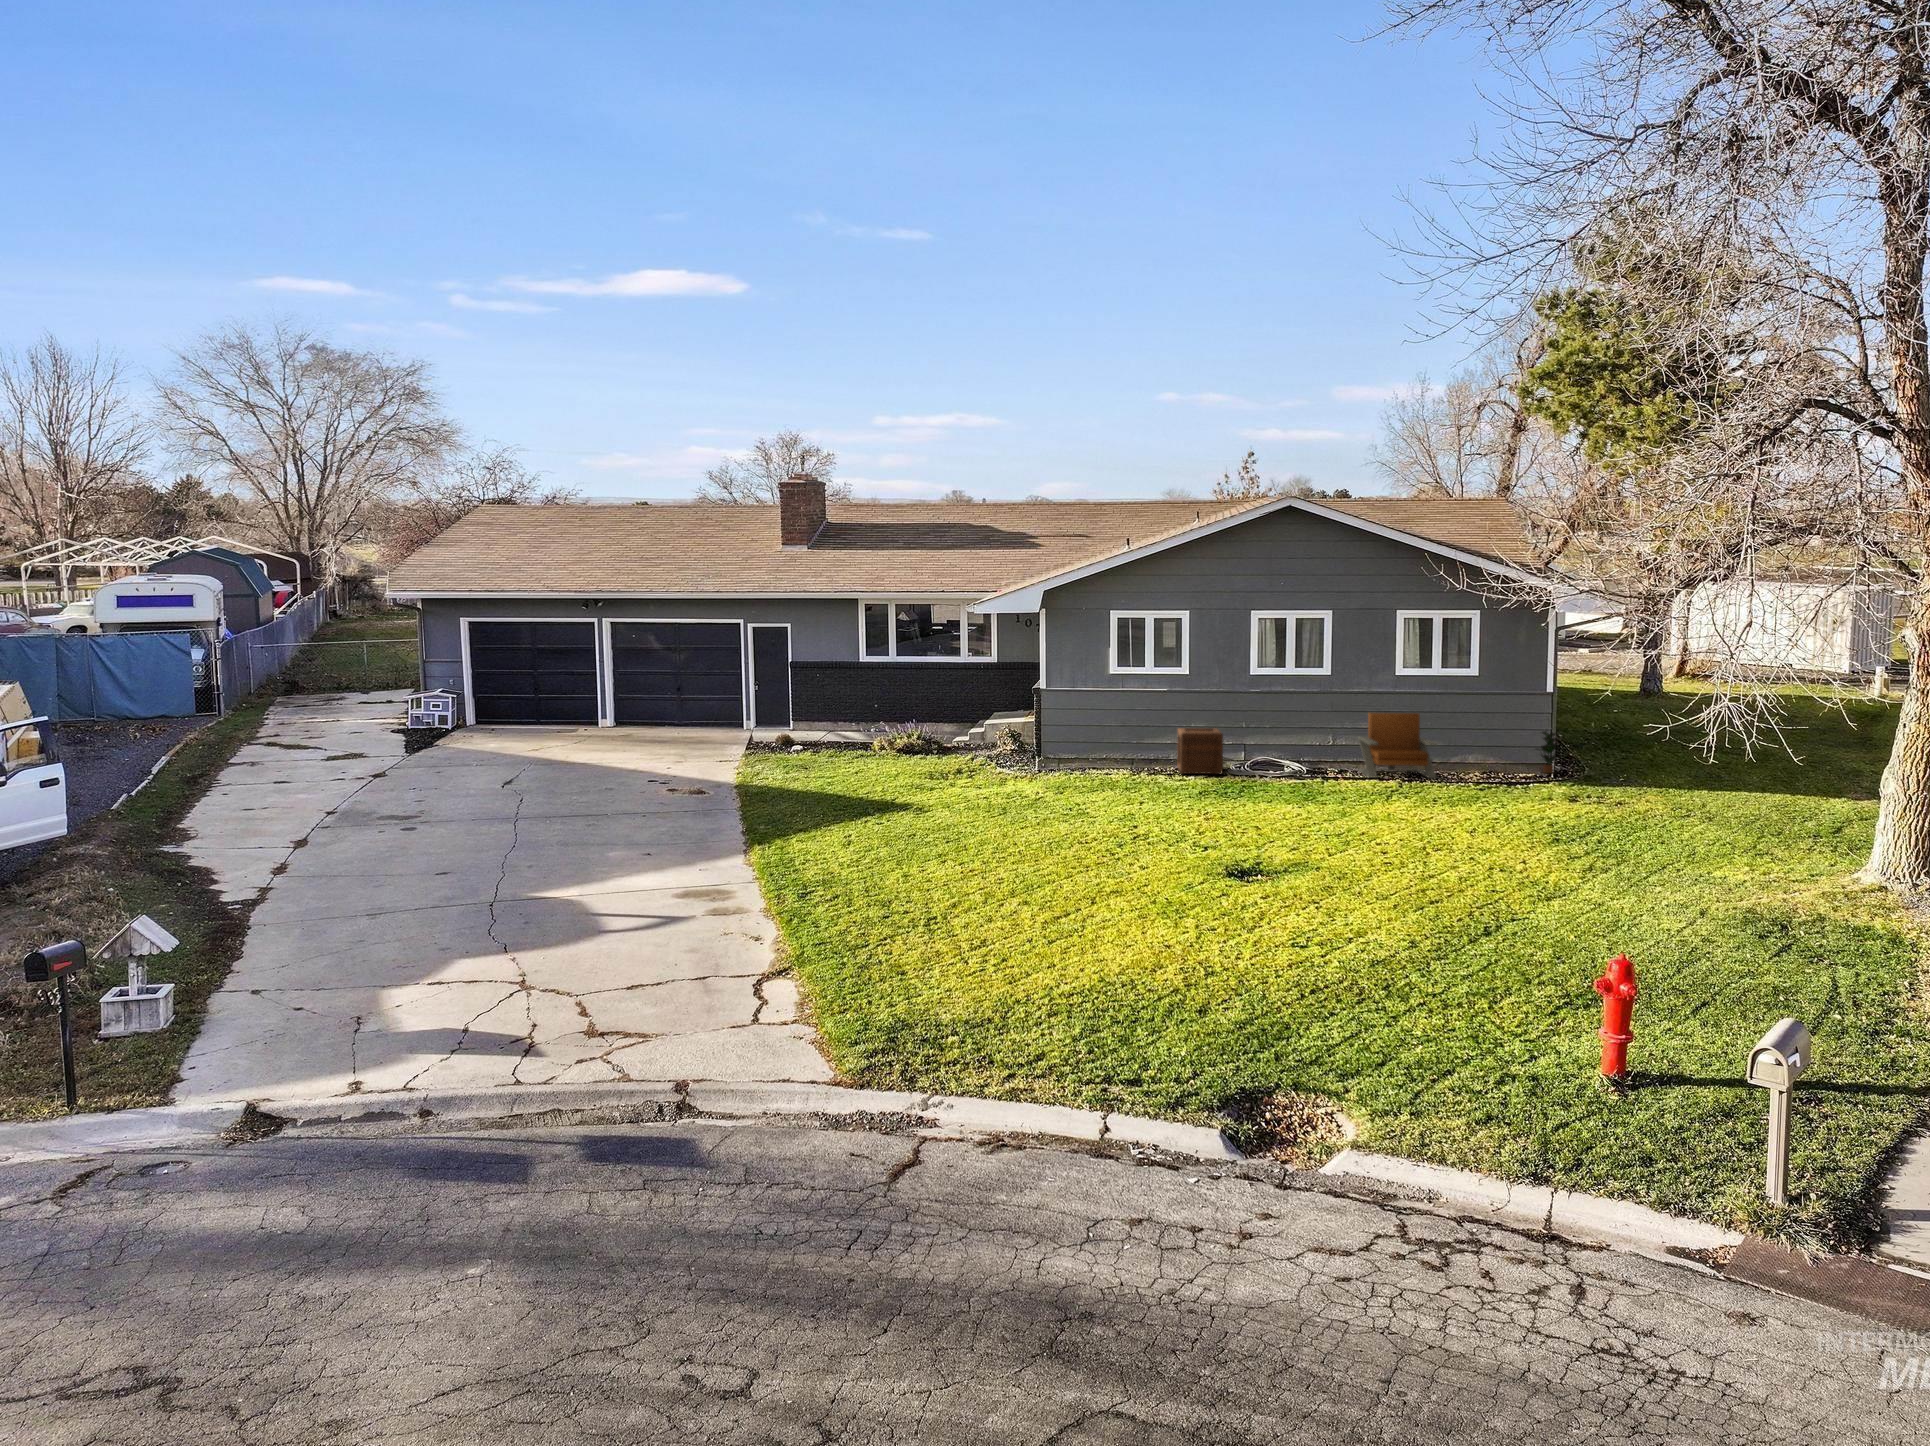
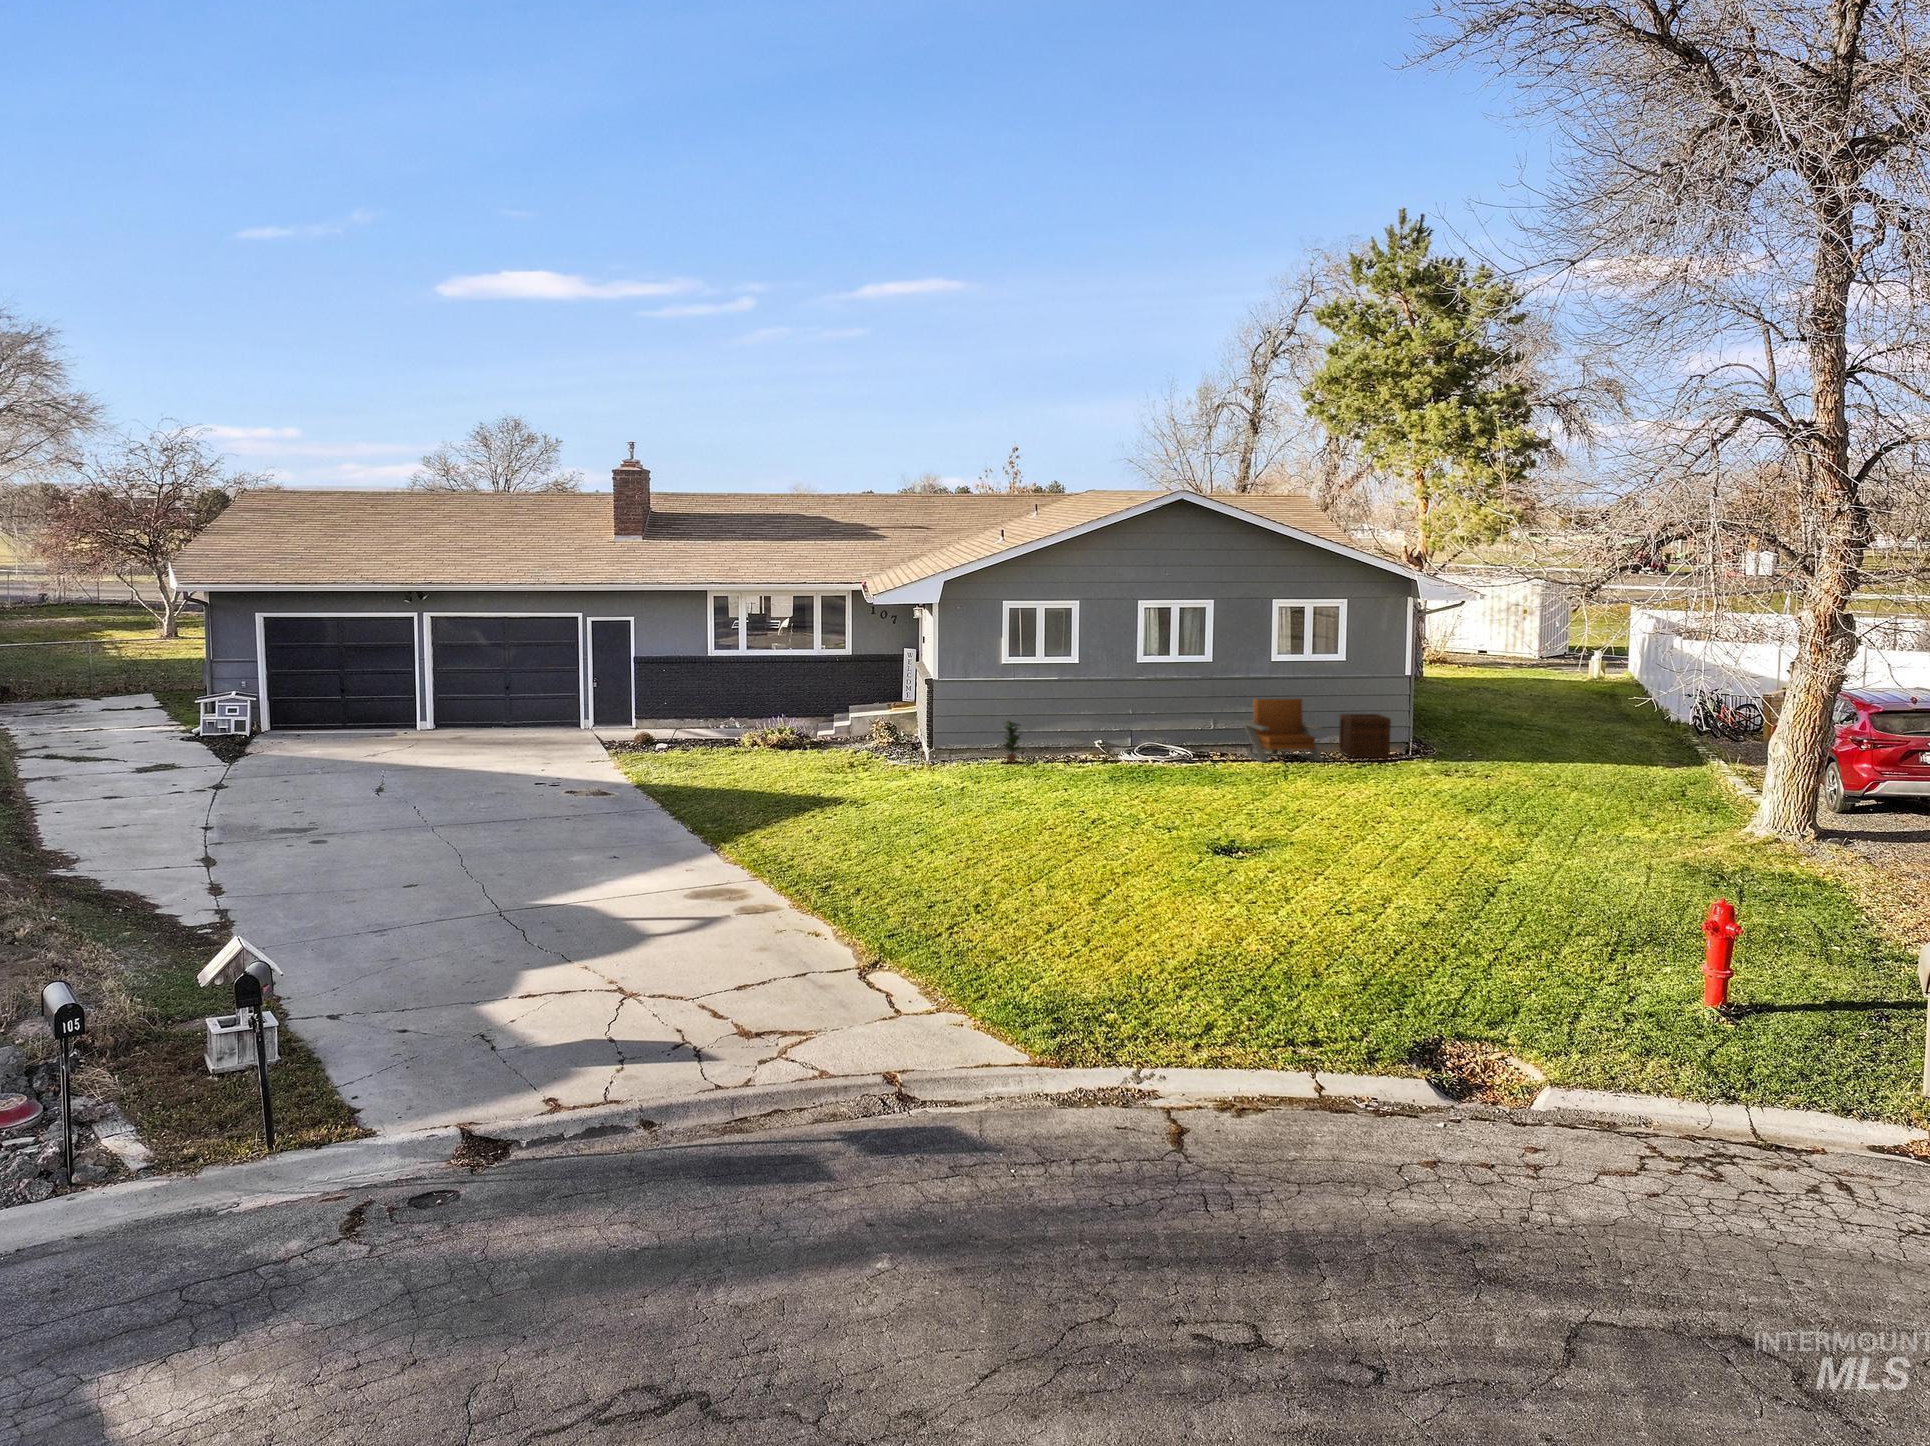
wooden crate: present [1177,728,1223,774] -> present [1339,714,1391,758]
potted plant: present [1537,731,1558,773] -> present [1001,721,1020,763]

